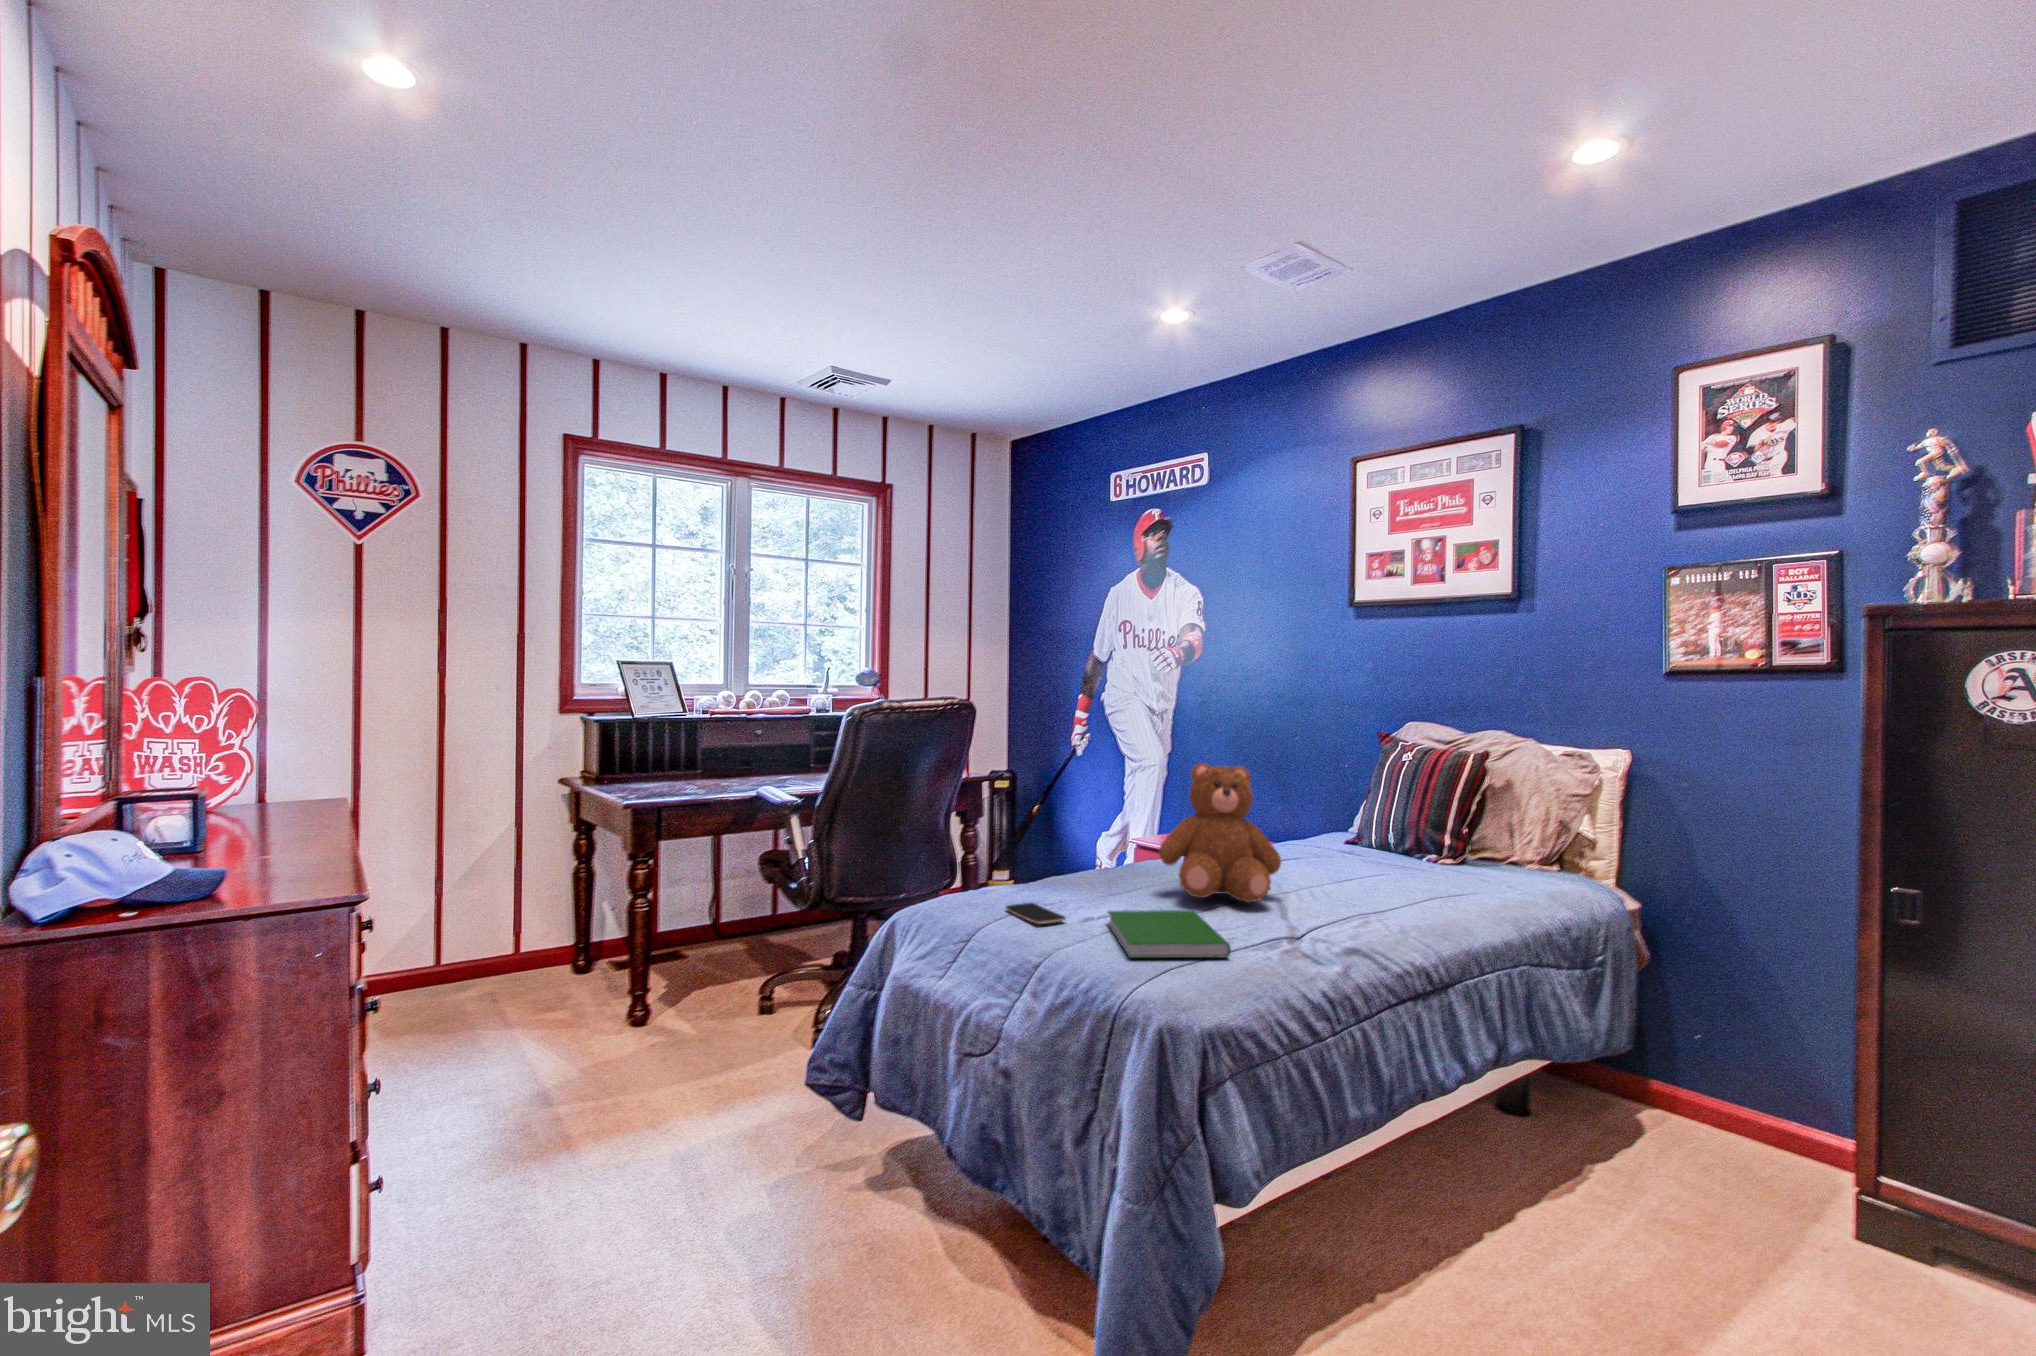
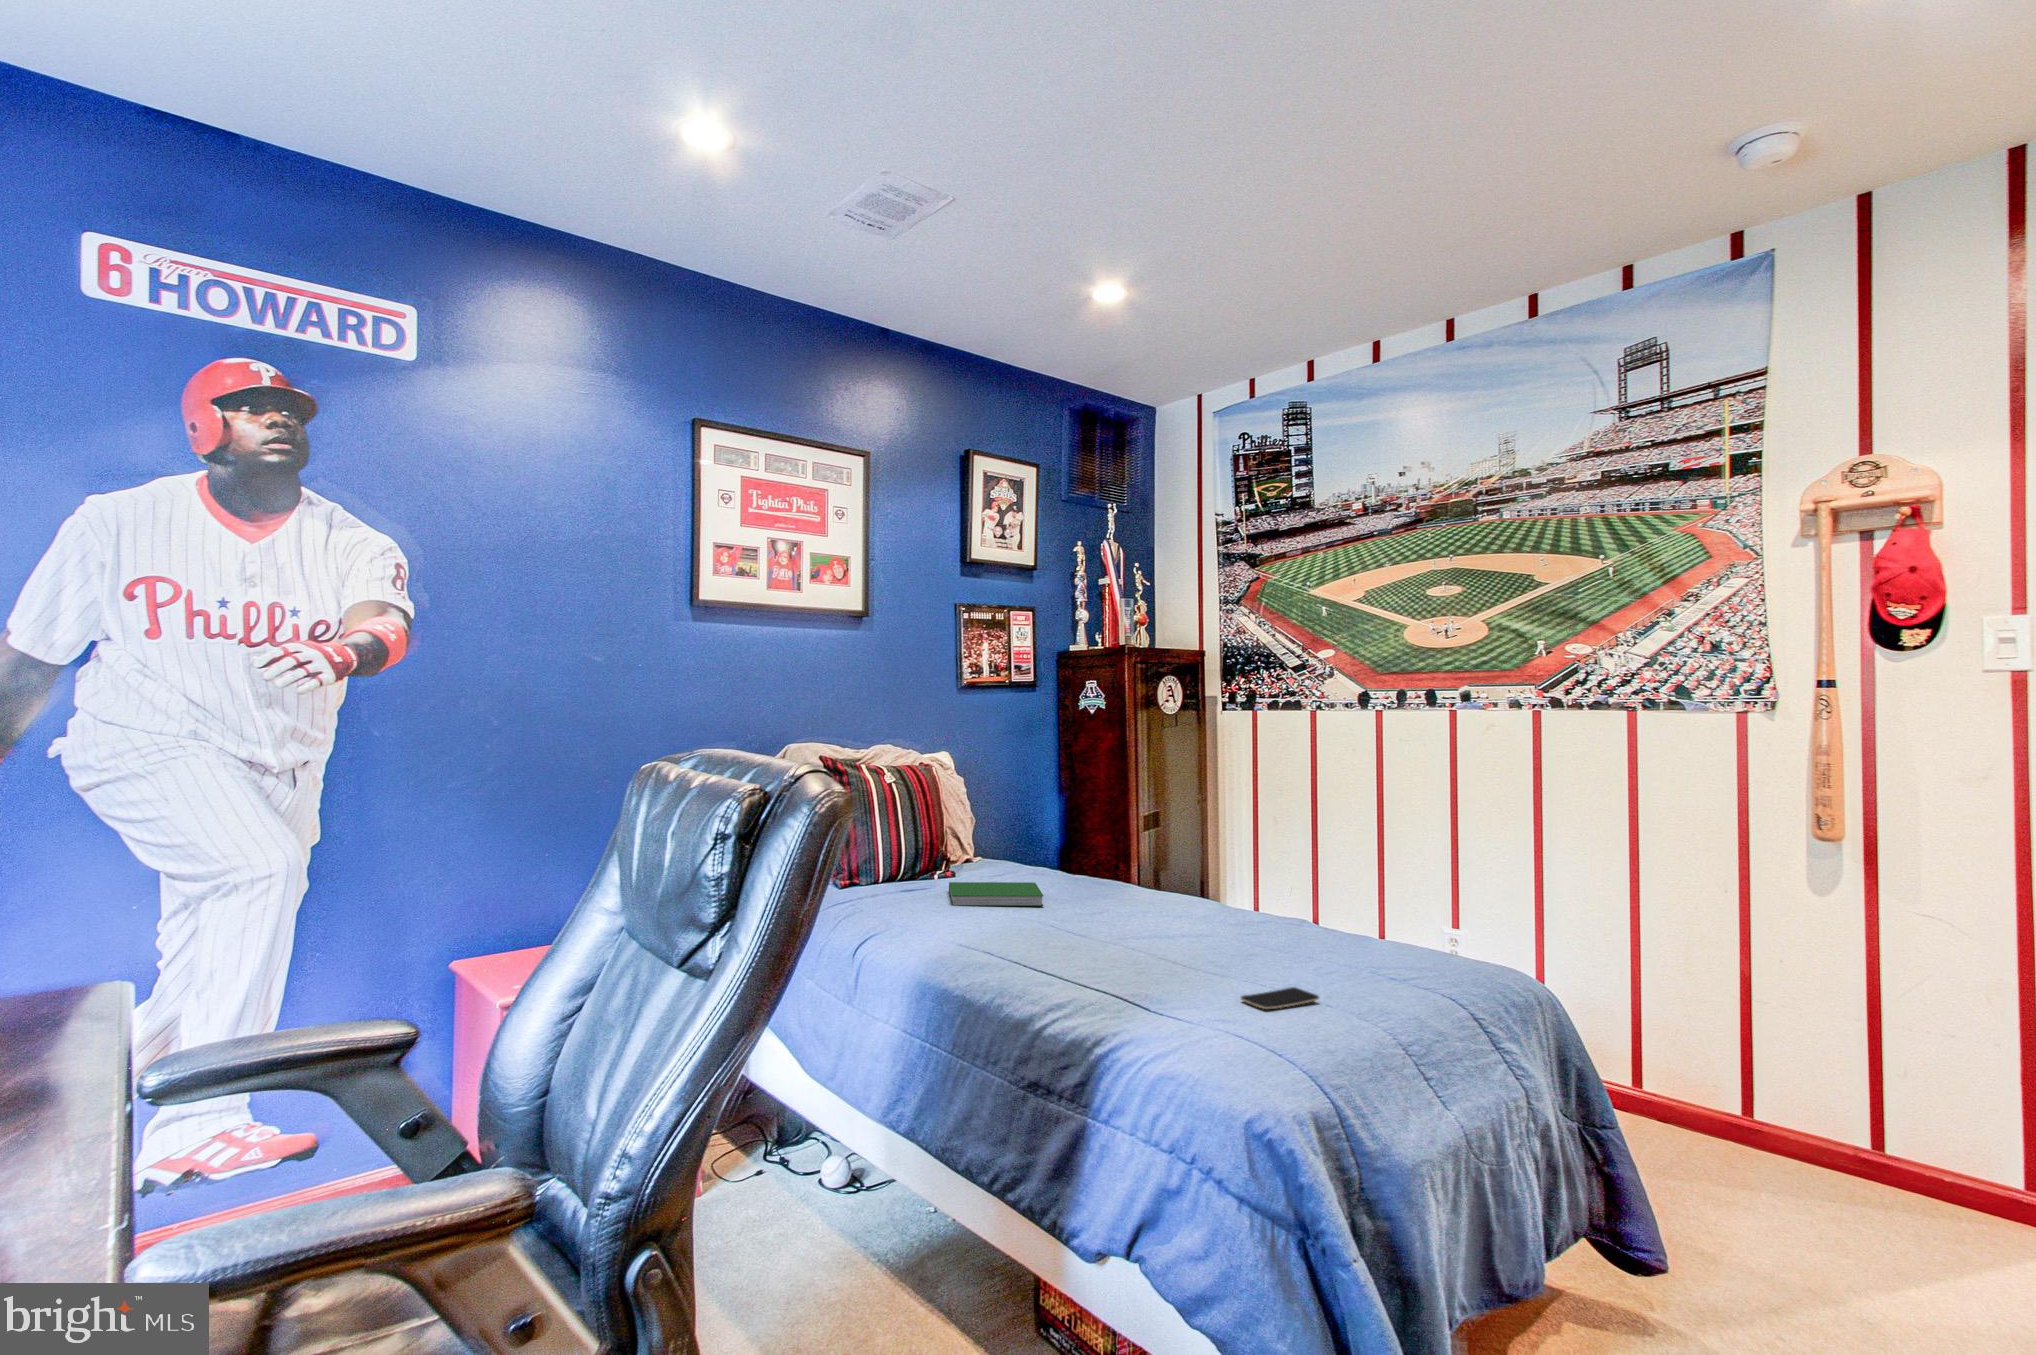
teddy bear: present [1159,763,1281,902] -> none [1088,808,1205,947]
hardcover book: present [1108,910,1231,958] -> present [949,882,1043,906]

